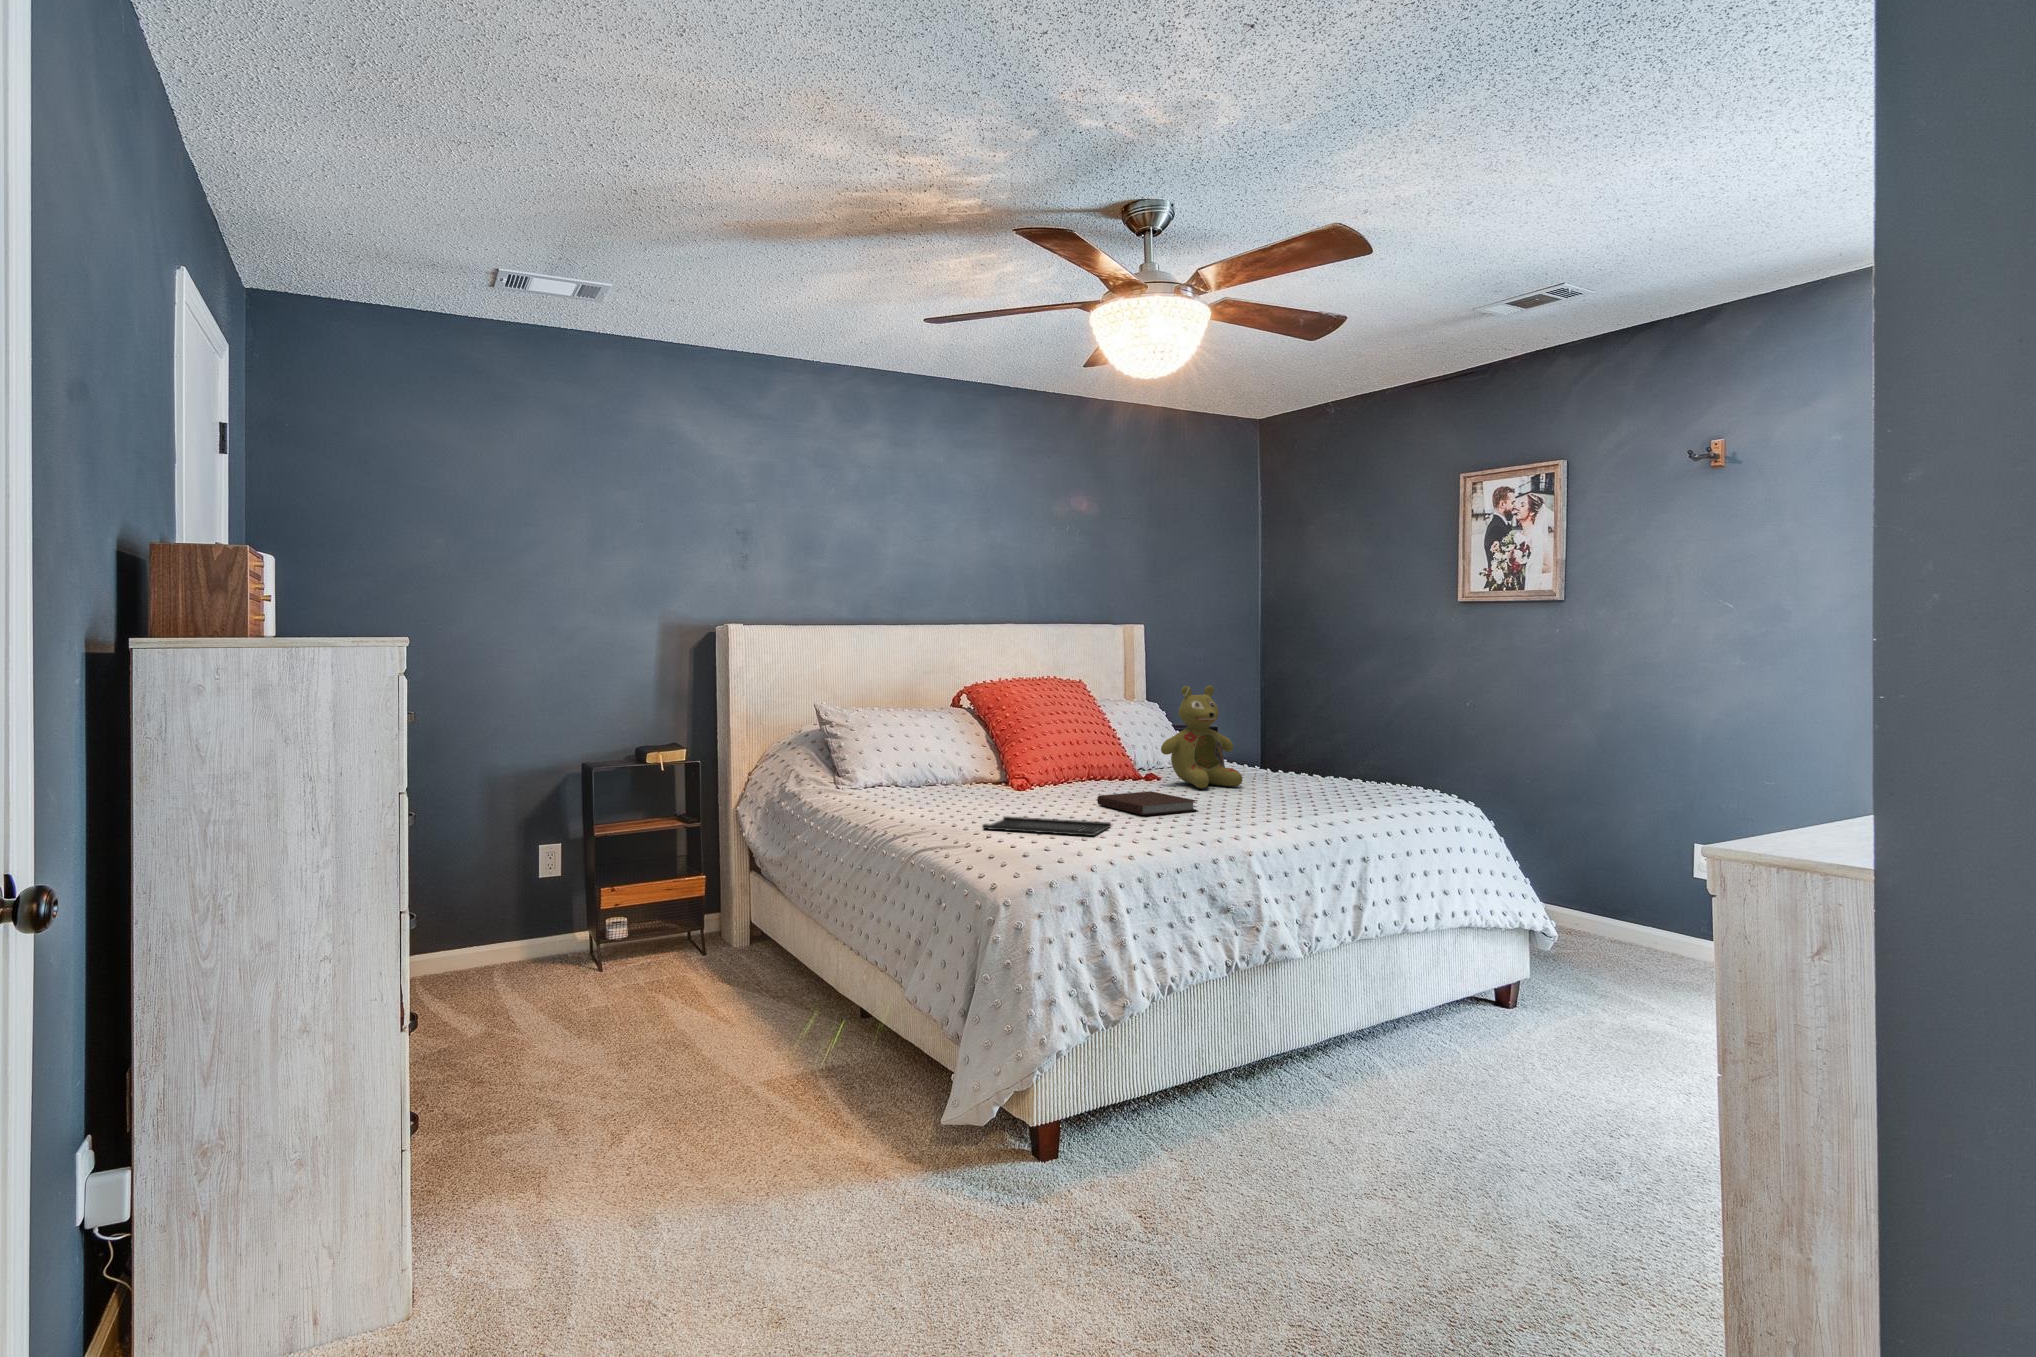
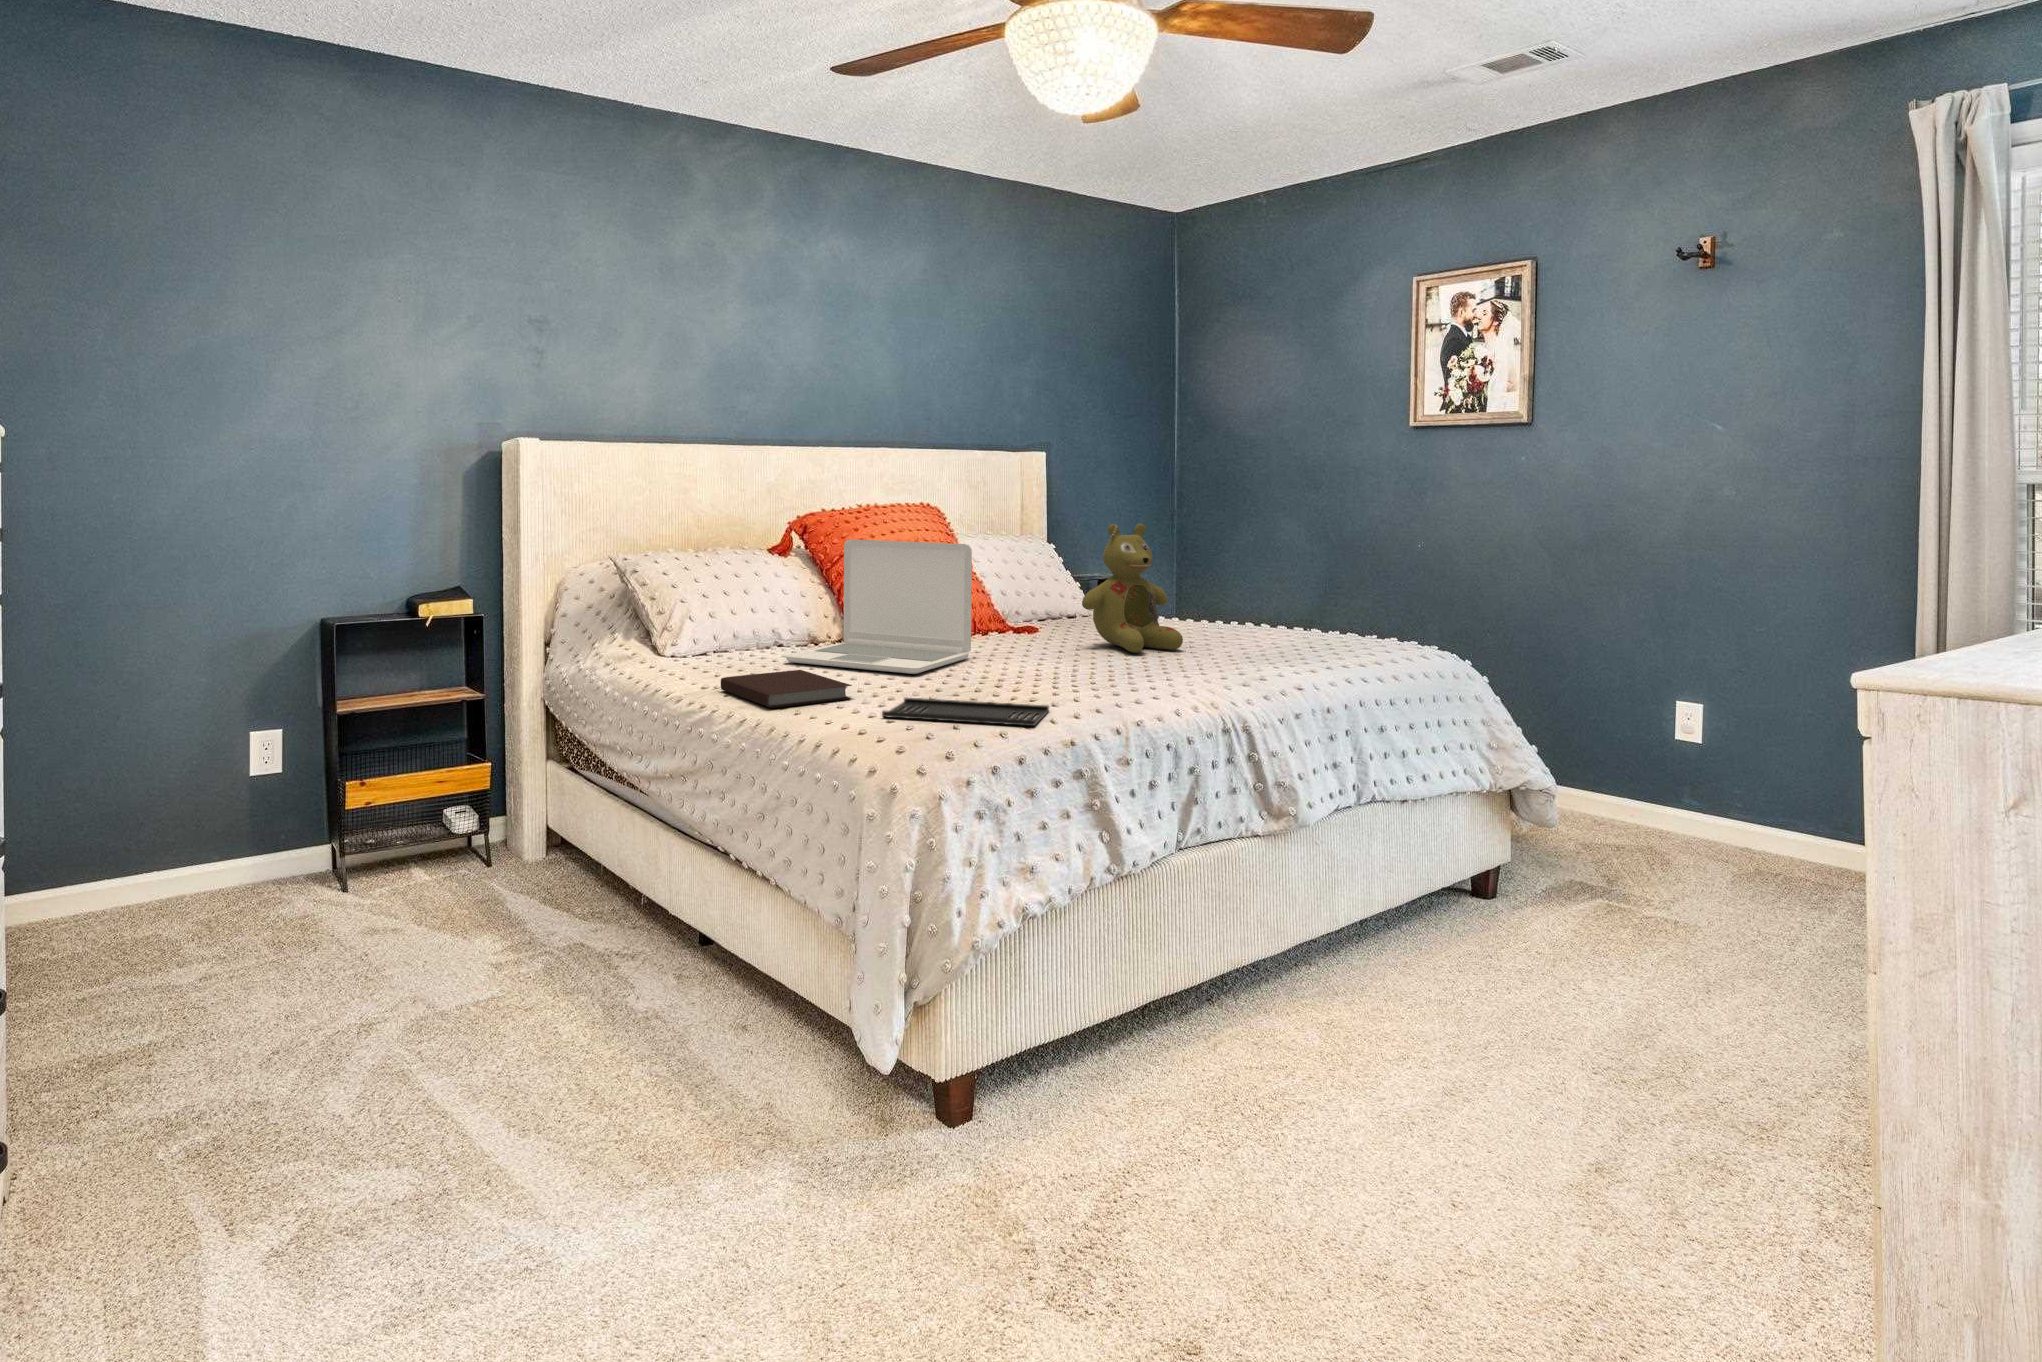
laptop: none [925,700,1069,802] -> present [786,539,972,674]
notebook: present [1097,791,1197,815] -> present [721,670,852,708]

